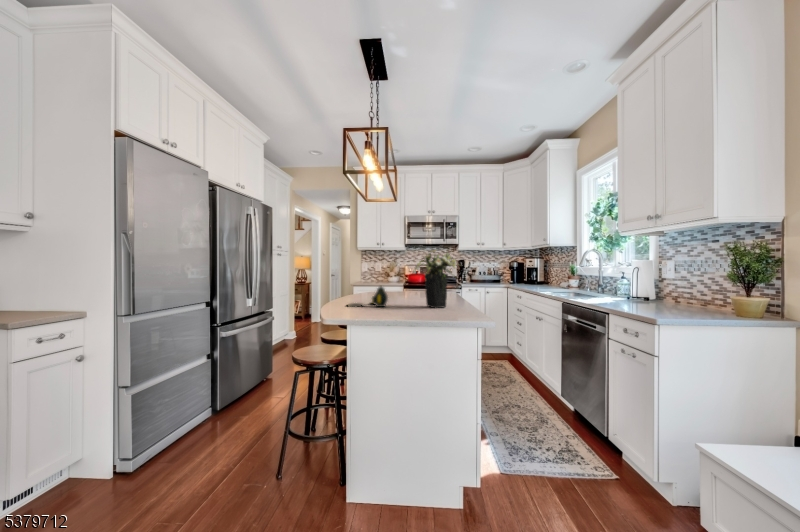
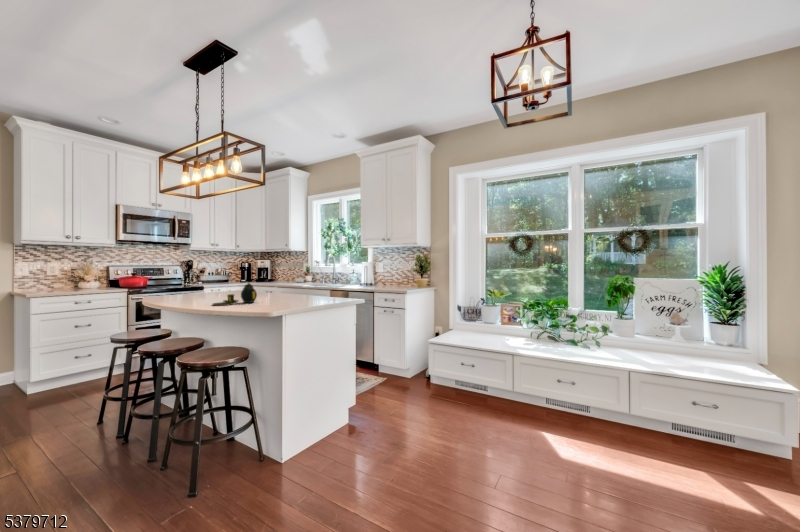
flower arrangement: present [413,250,457,308] -> none [274,251,314,299]

